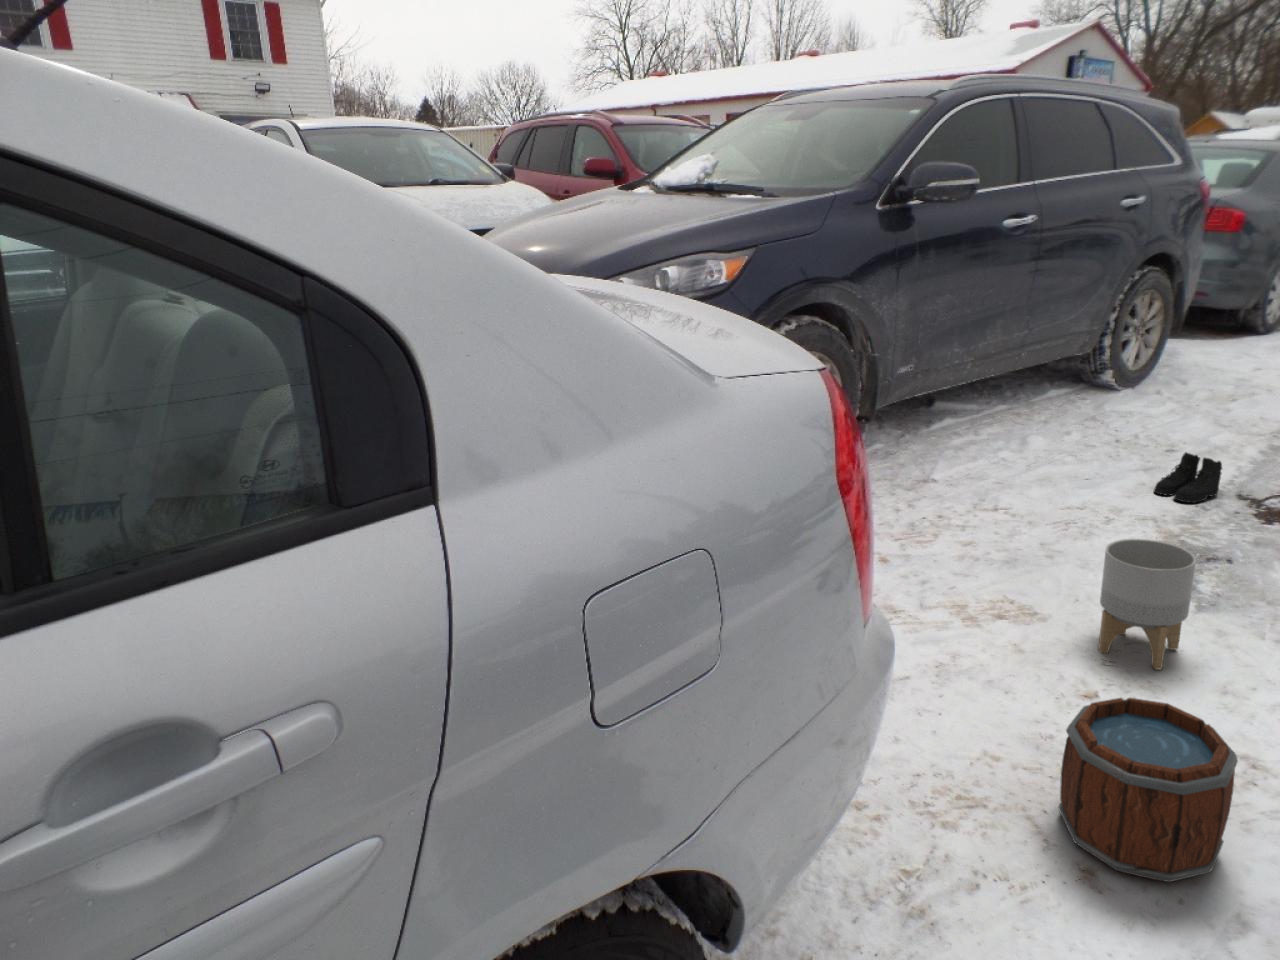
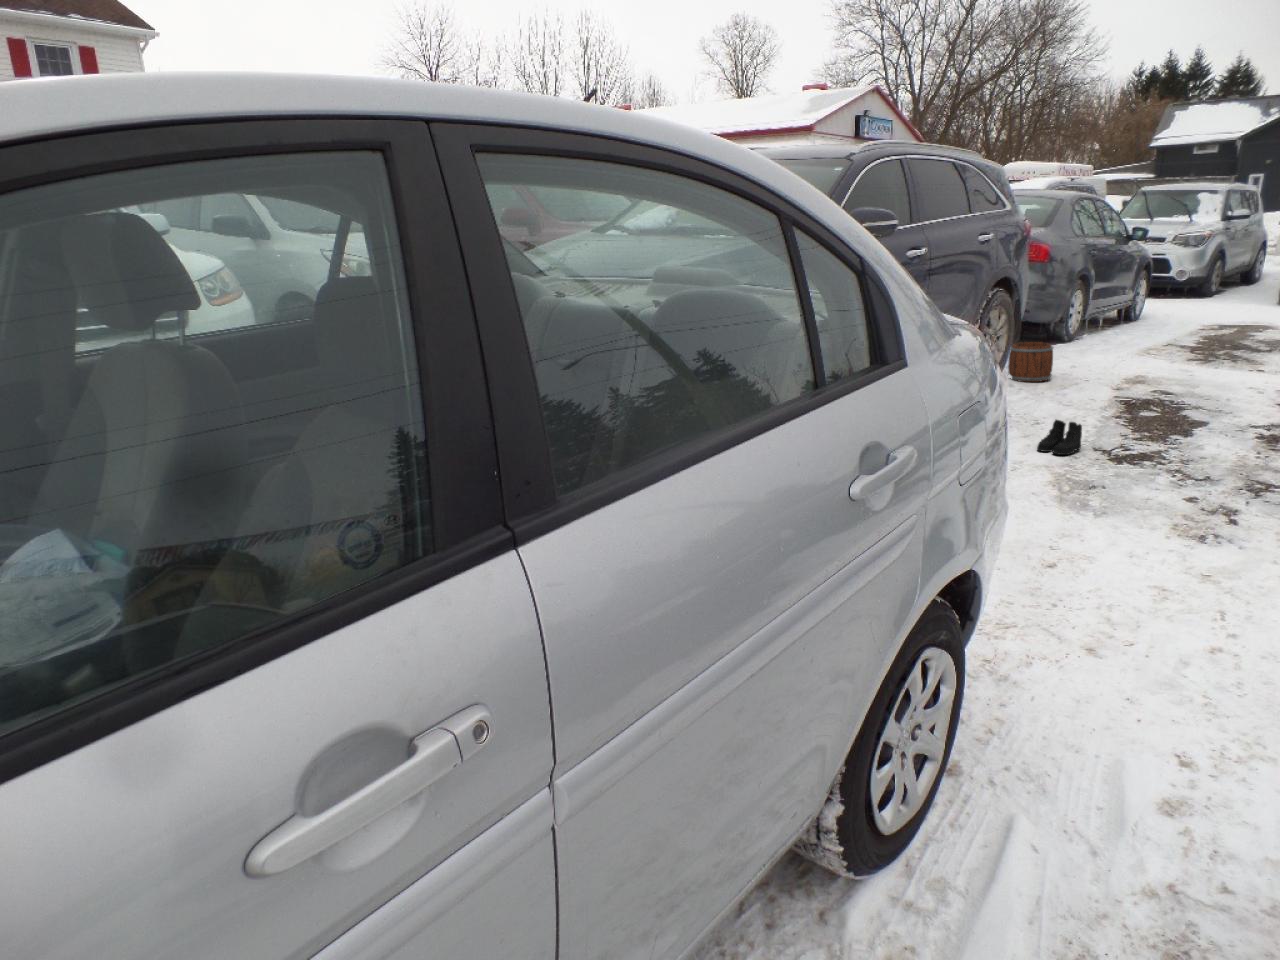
planter: present [1098,539,1196,670] -> none [1041,463,1103,549]
bucket: present [1058,698,1238,882] -> present [1008,342,1053,382]

